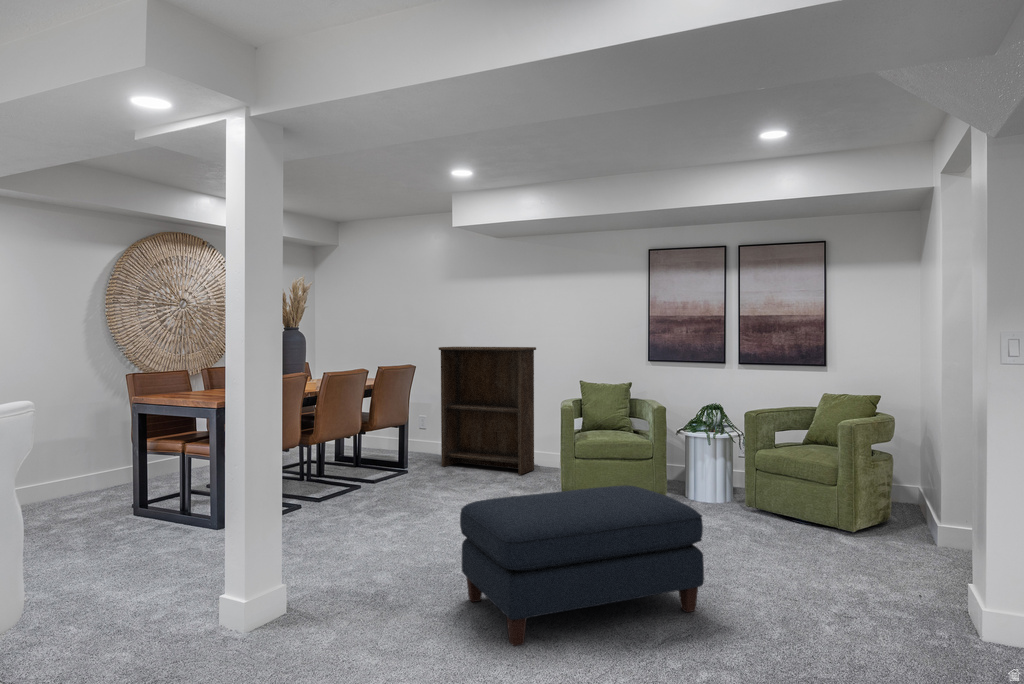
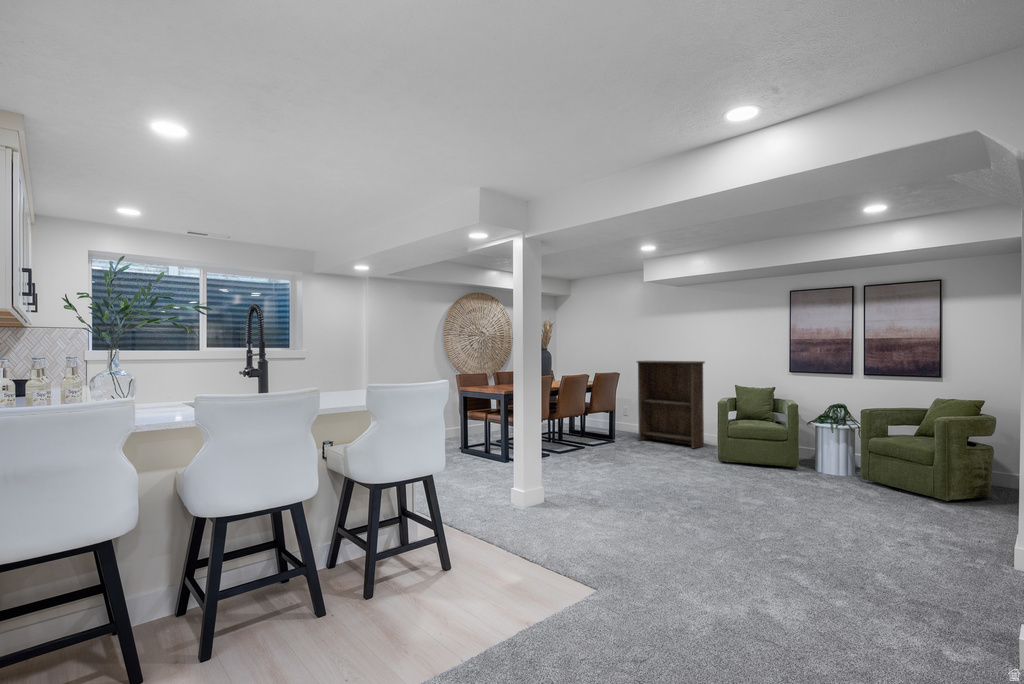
ottoman: present [460,486,704,646] -> none [640,450,798,532]

